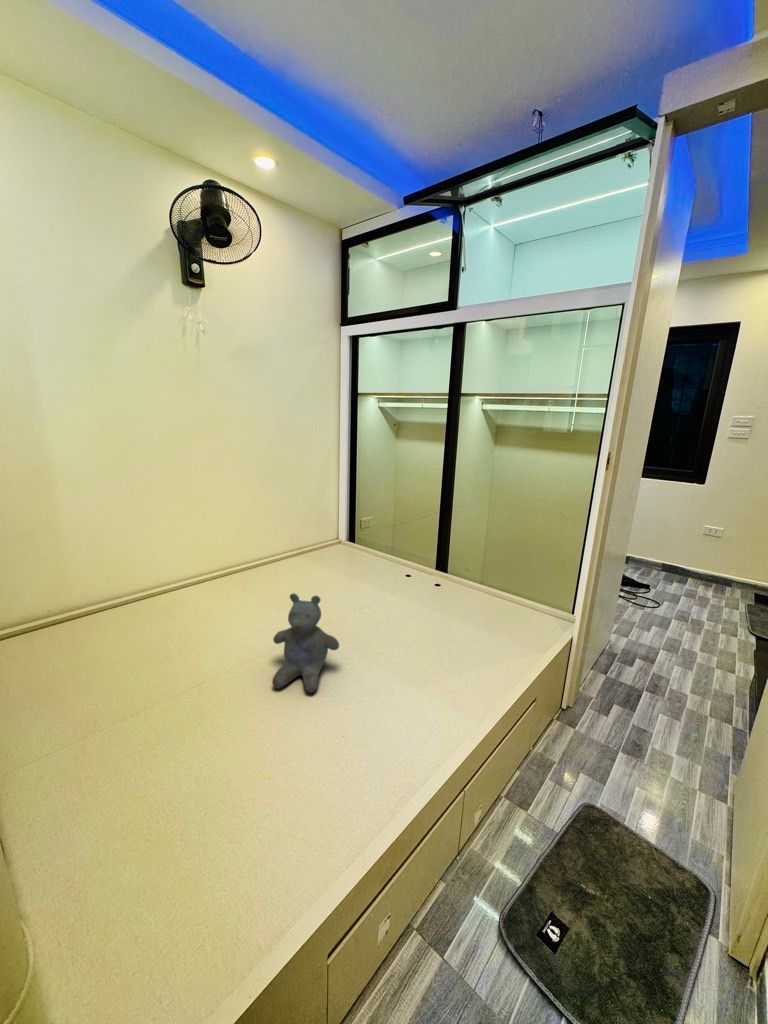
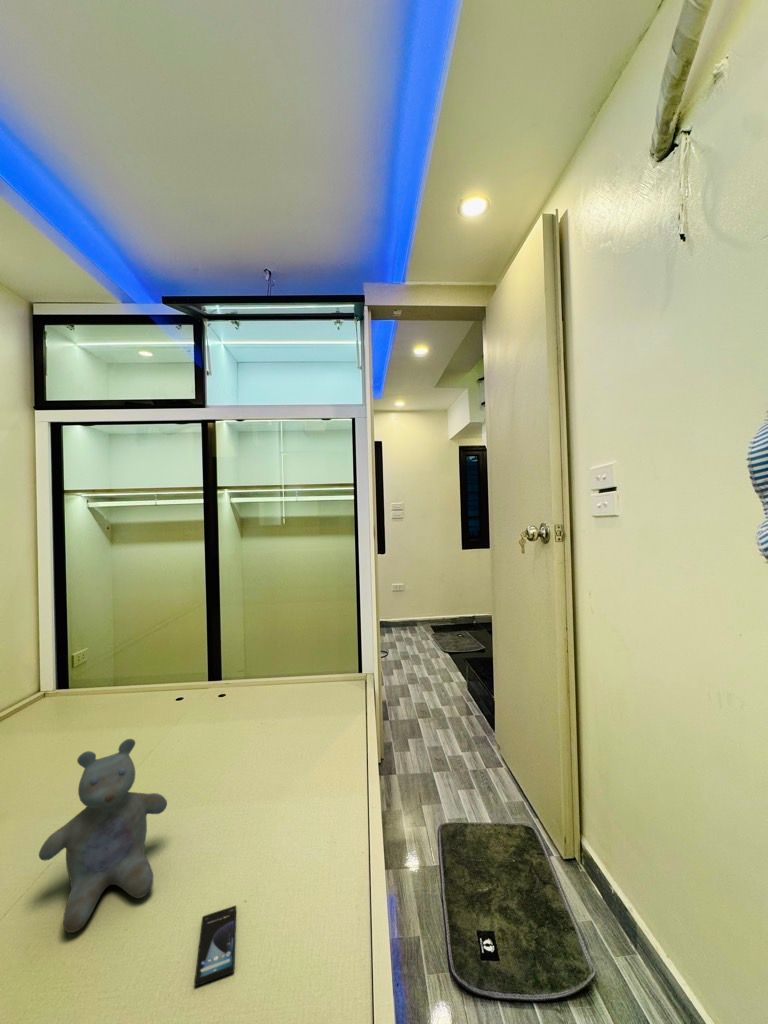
smartphone: none [300,726,345,769] -> present [195,906,236,986]

